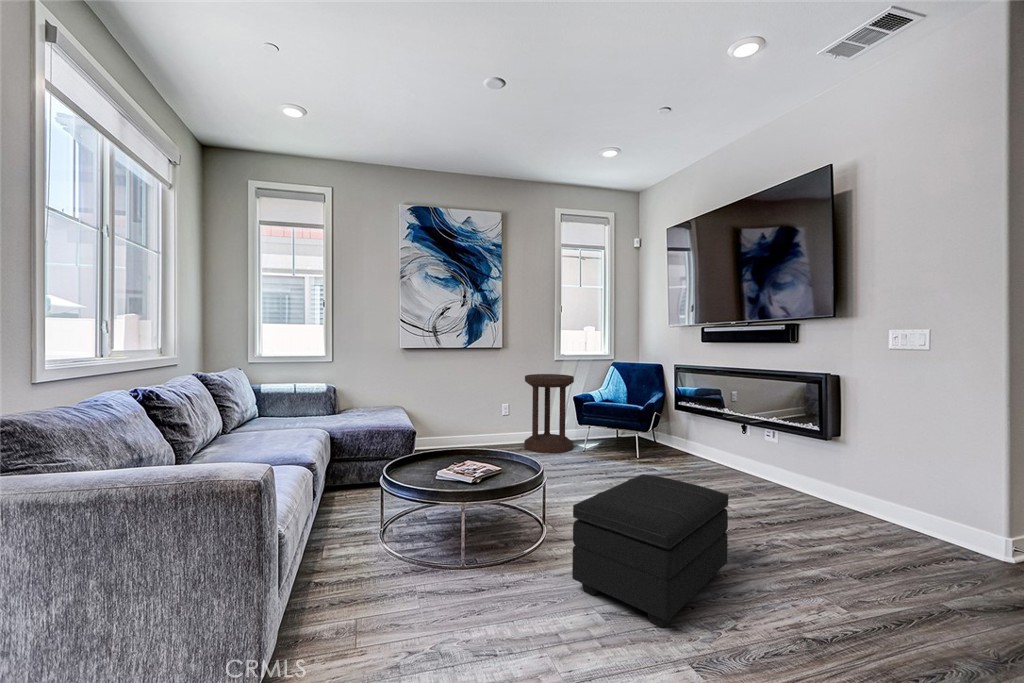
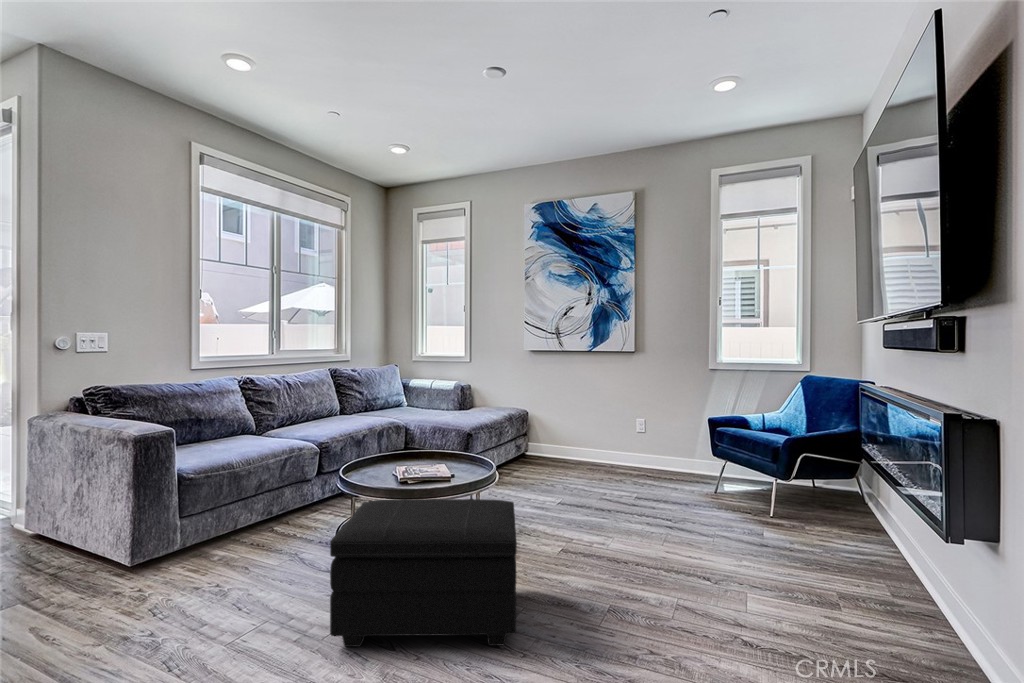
side table: present [524,374,574,453] -> none [647,387,714,491]

